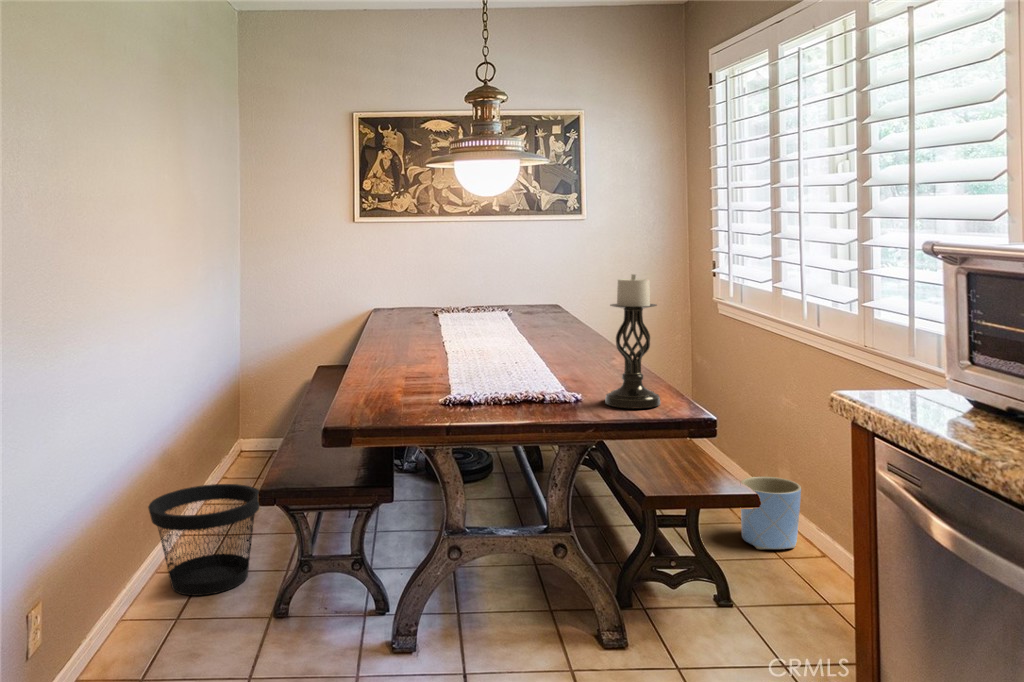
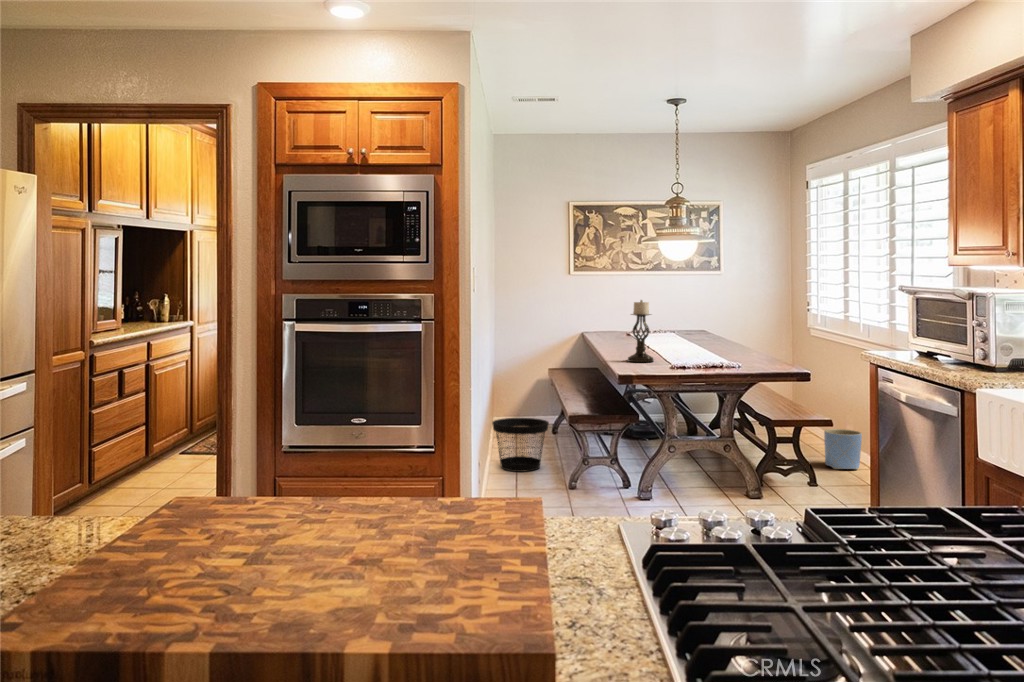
candle holder: present [605,274,660,408] -> present [628,300,654,362]

